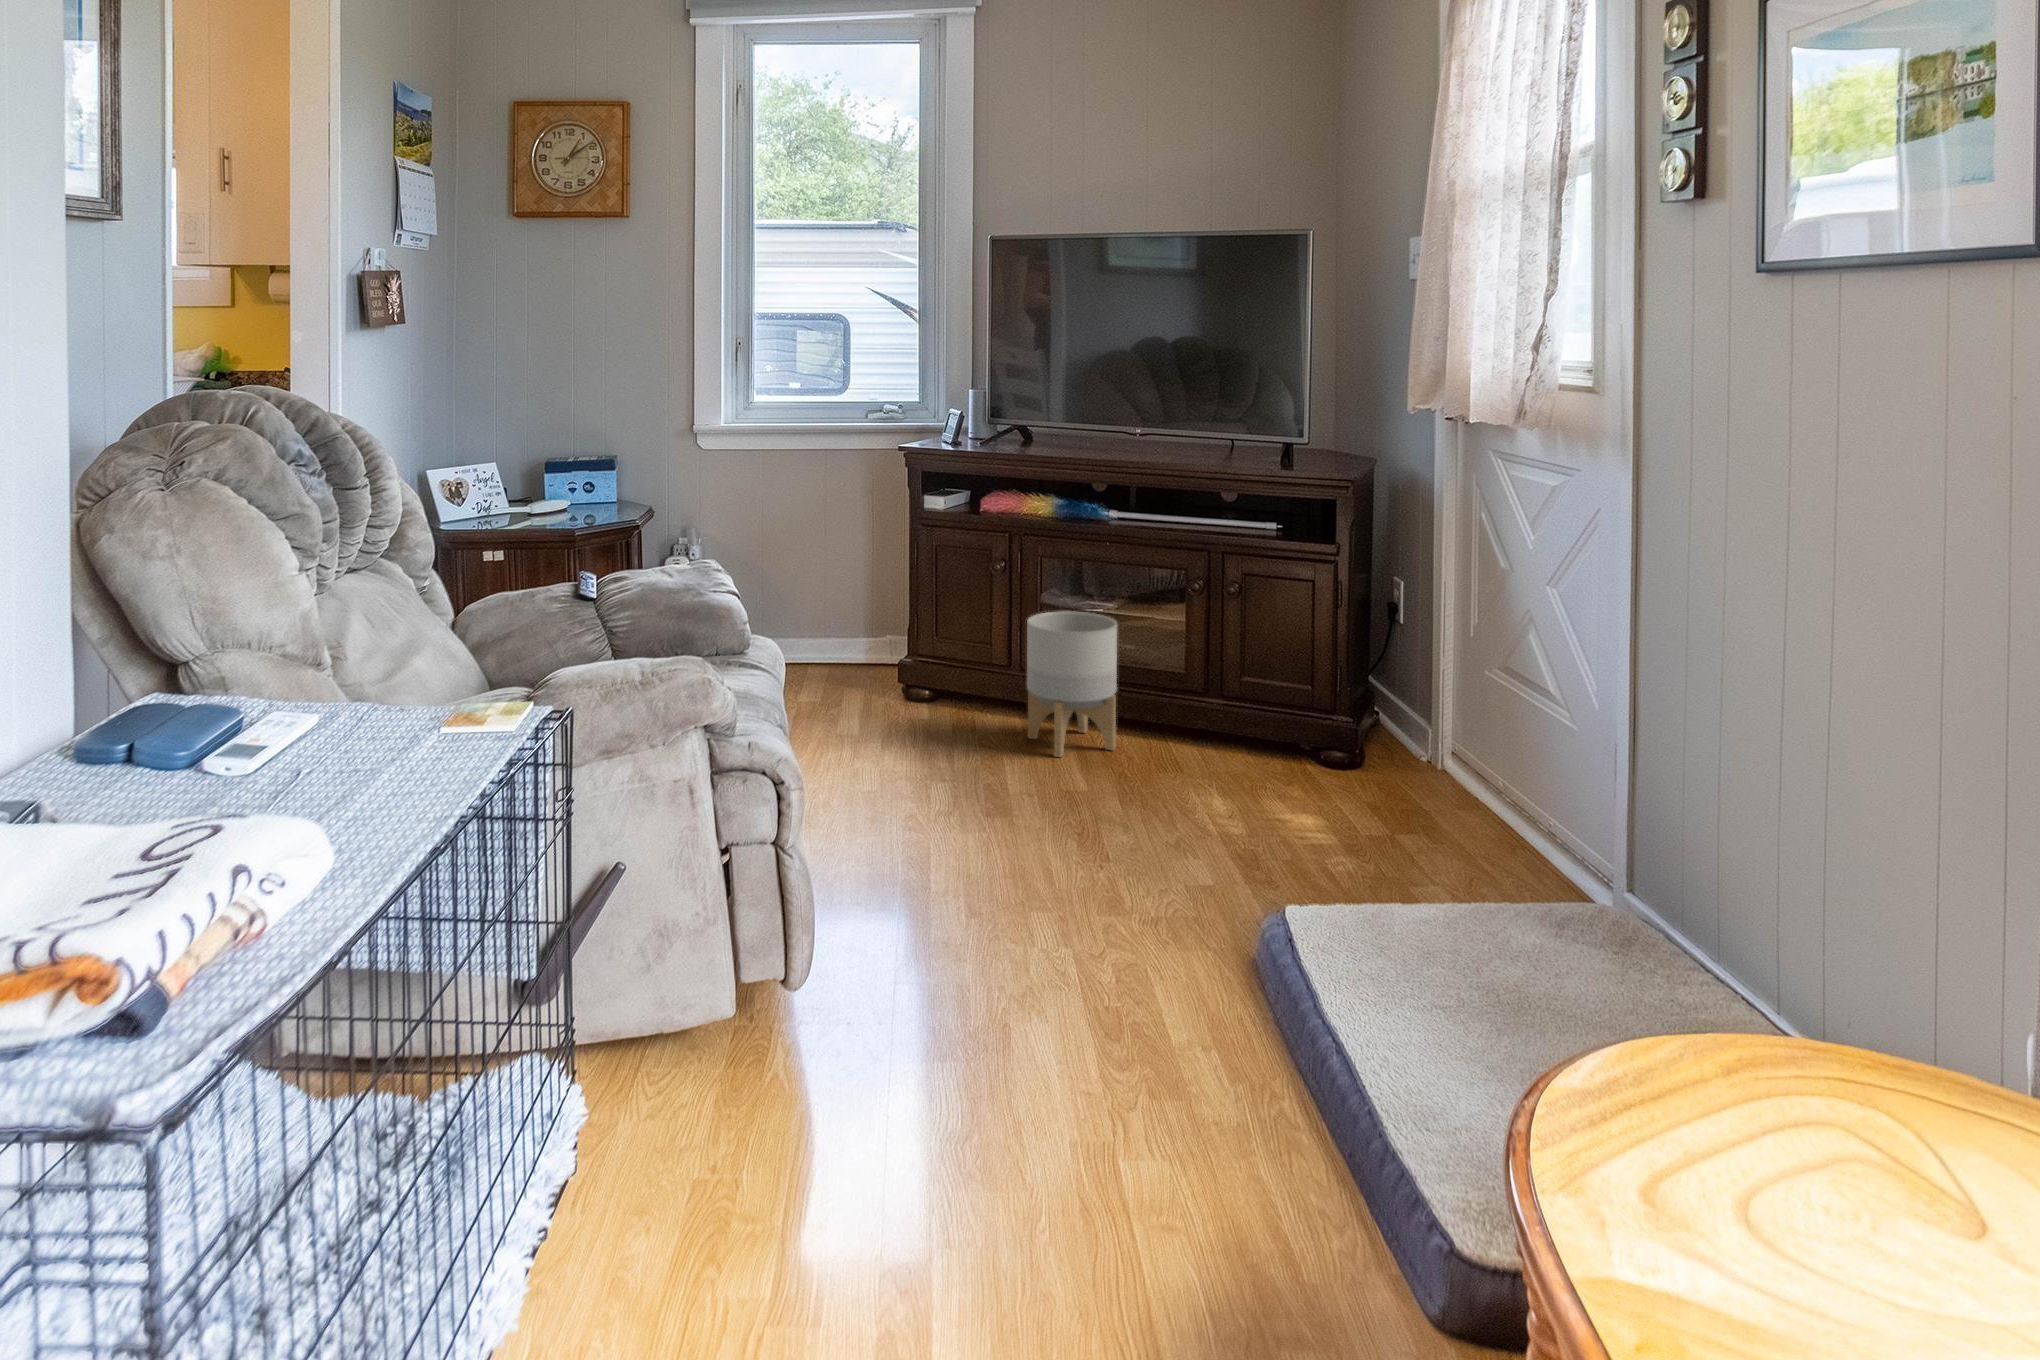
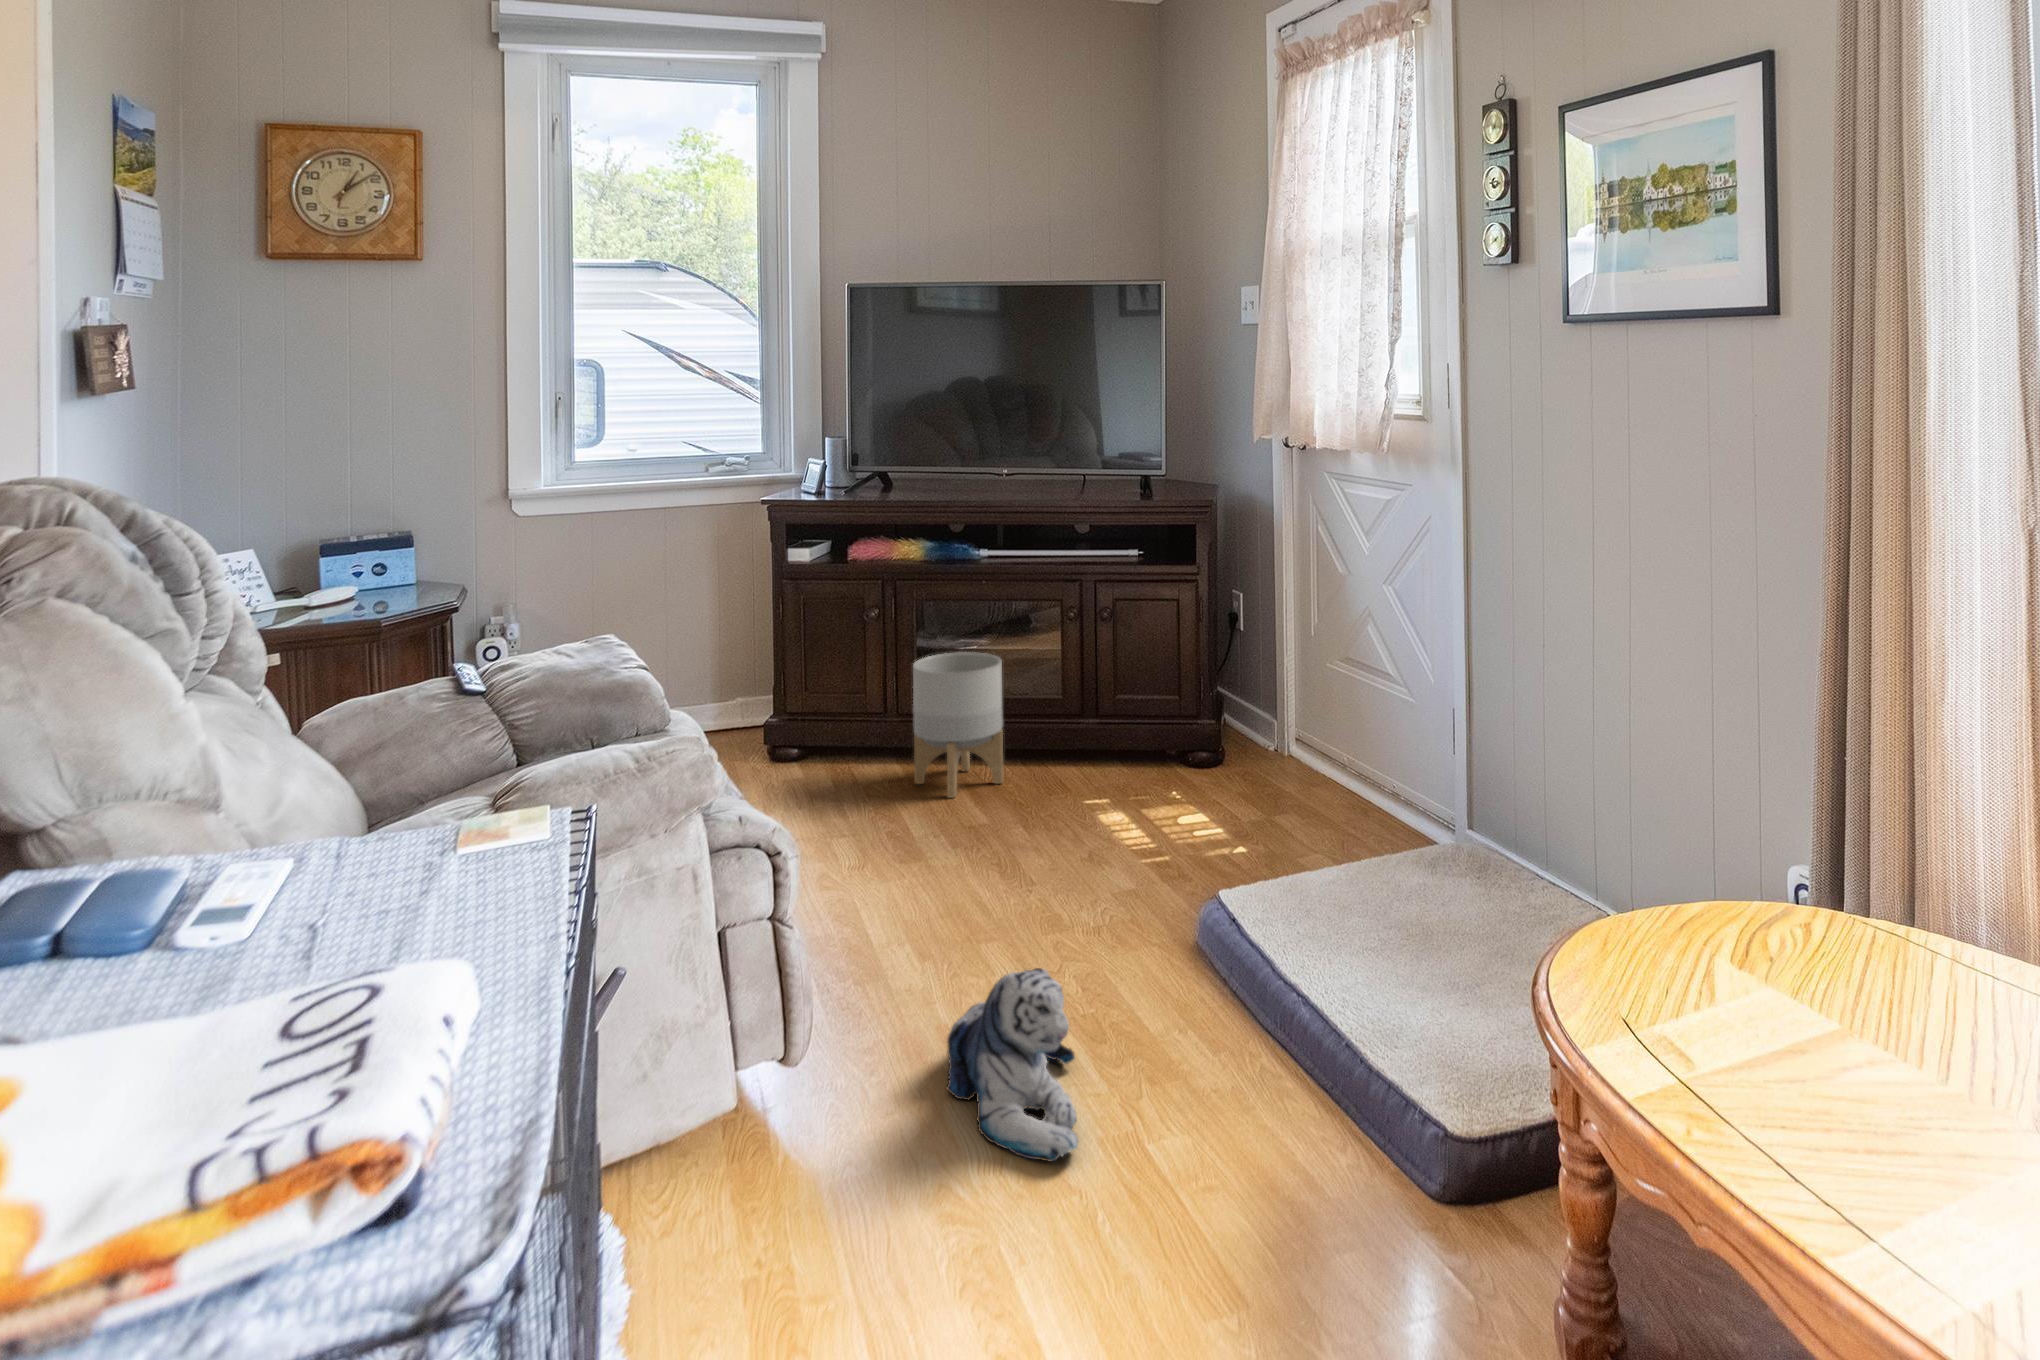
plush toy: none [931,945,1069,1152] -> present [947,968,1079,1161]

